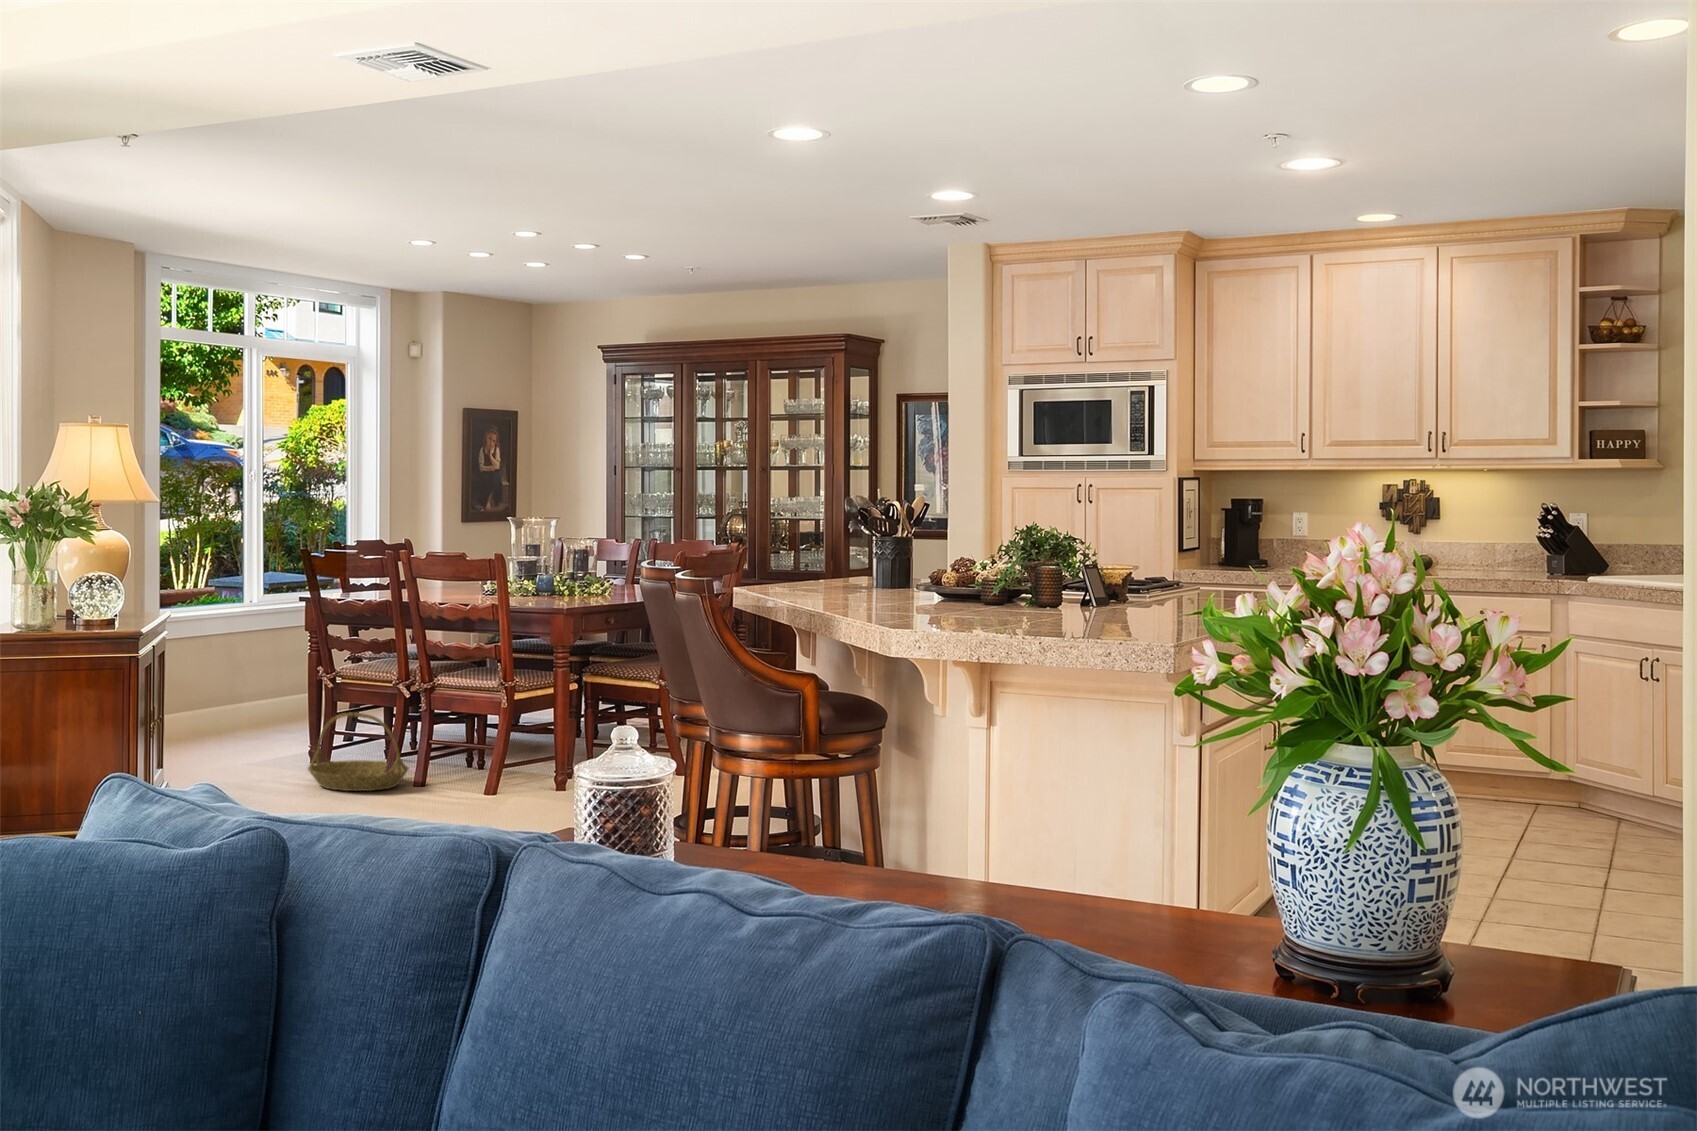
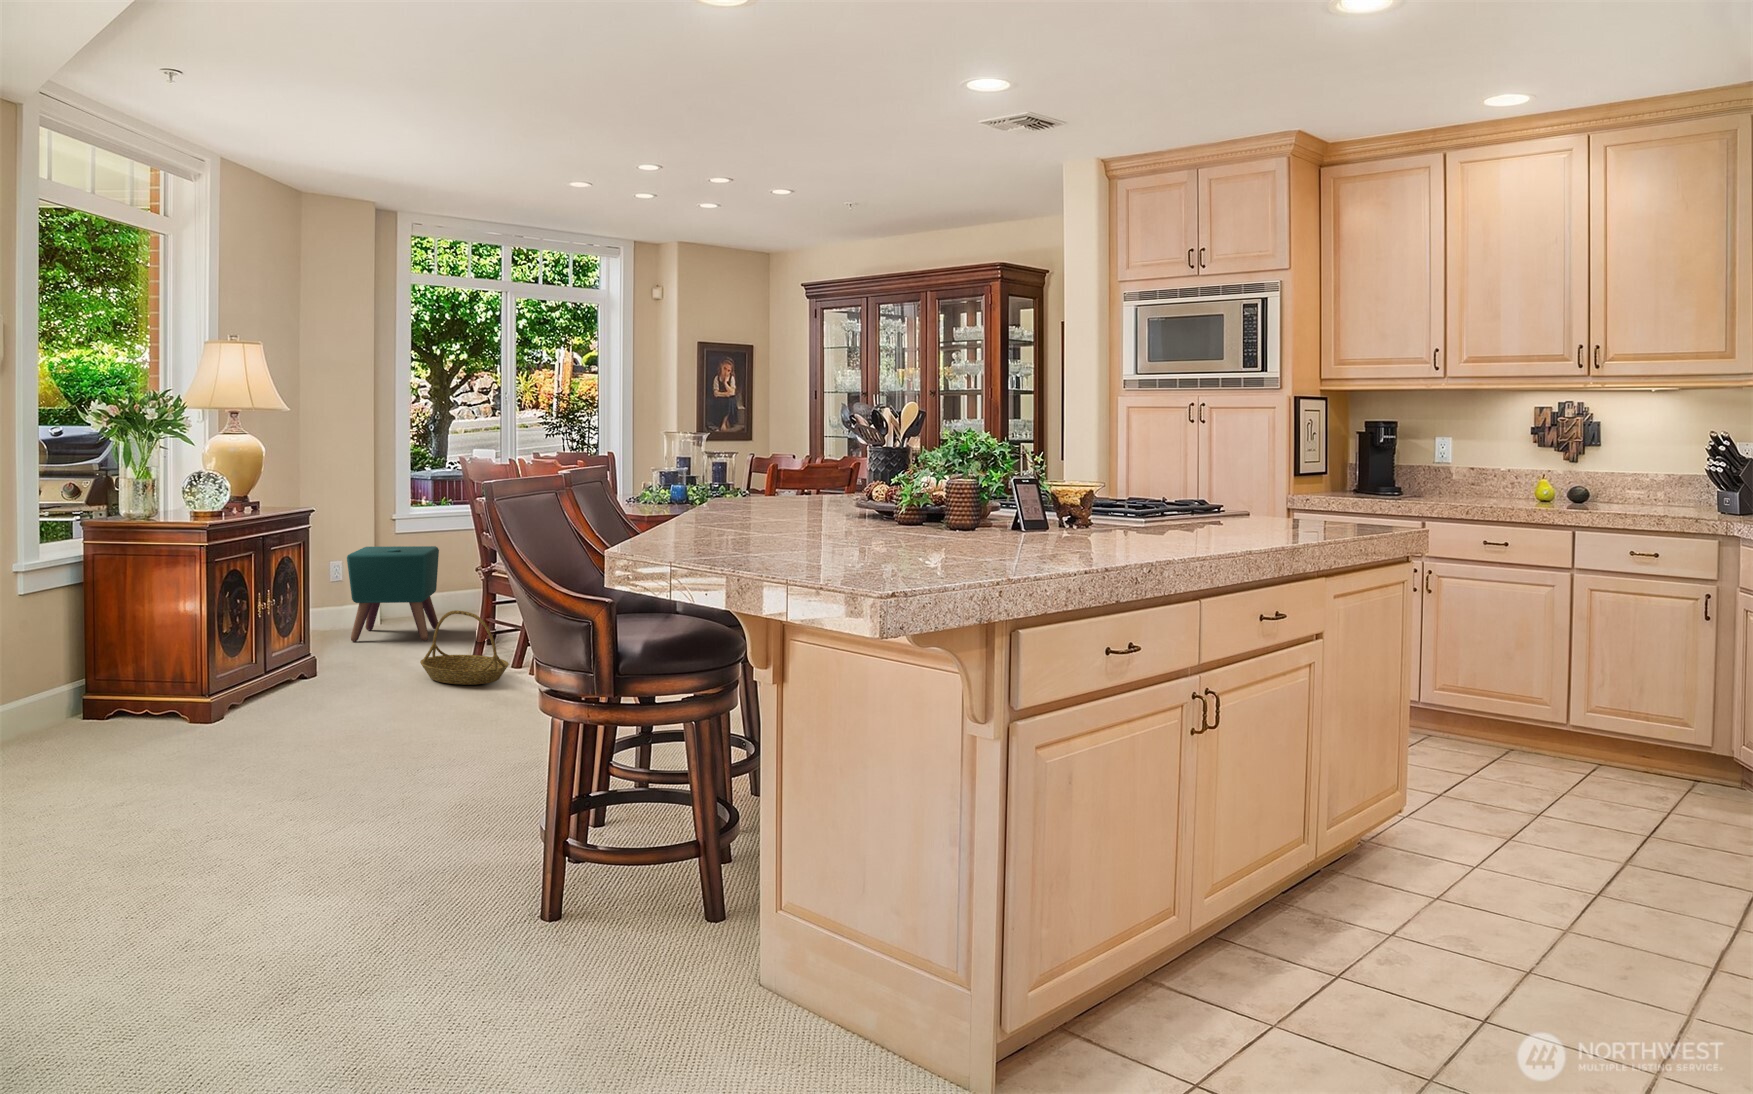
ottoman: none [187,648,279,755] -> present [347,546,439,642]

